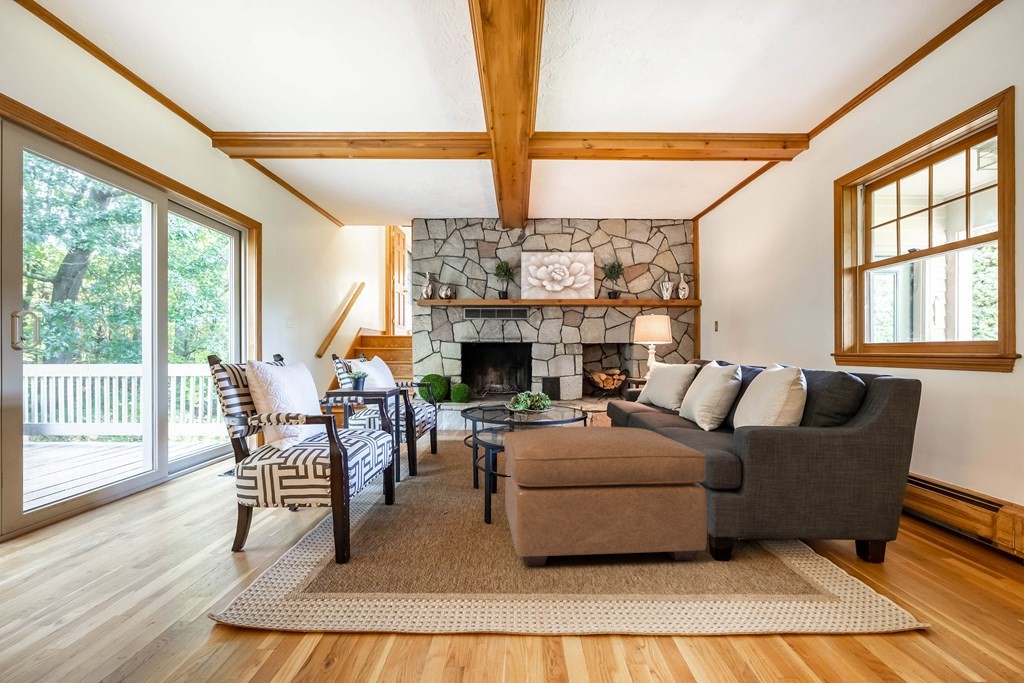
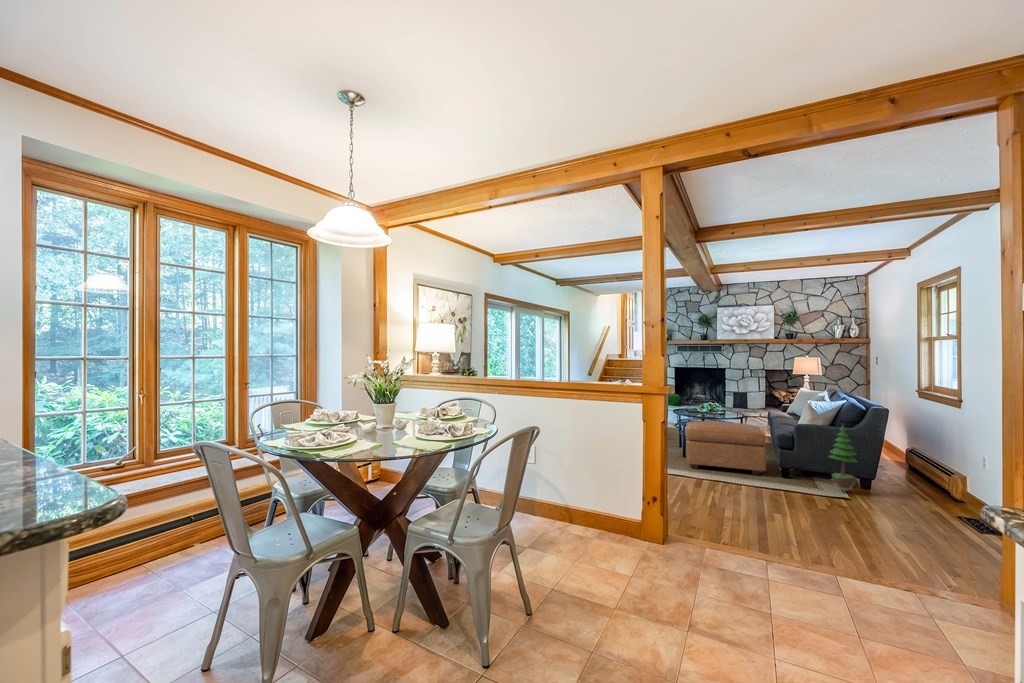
potted tree: none [870,414,956,595] -> present [829,425,857,492]

